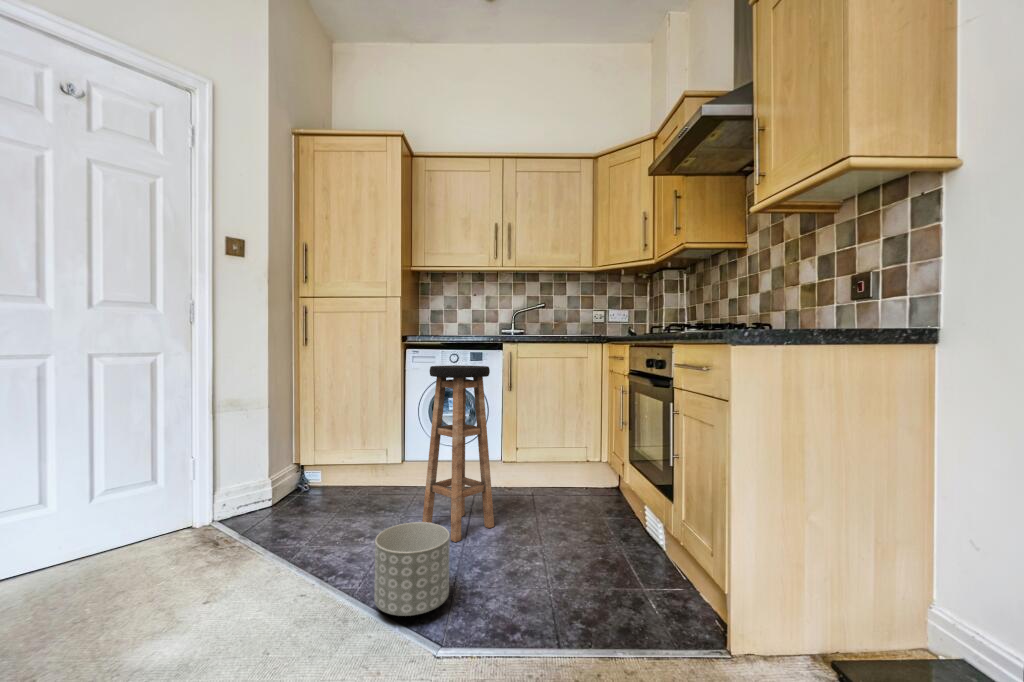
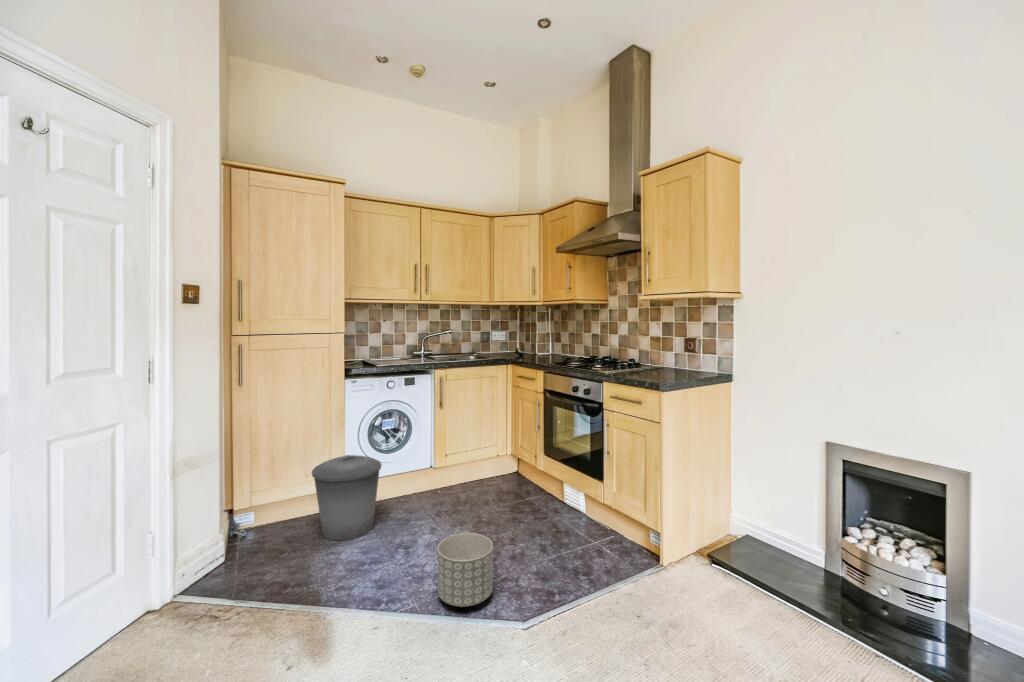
bar stool: present [422,365,494,542] -> none [404,397,459,543]
trash can: none [347,426,421,517] -> present [312,455,381,540]

